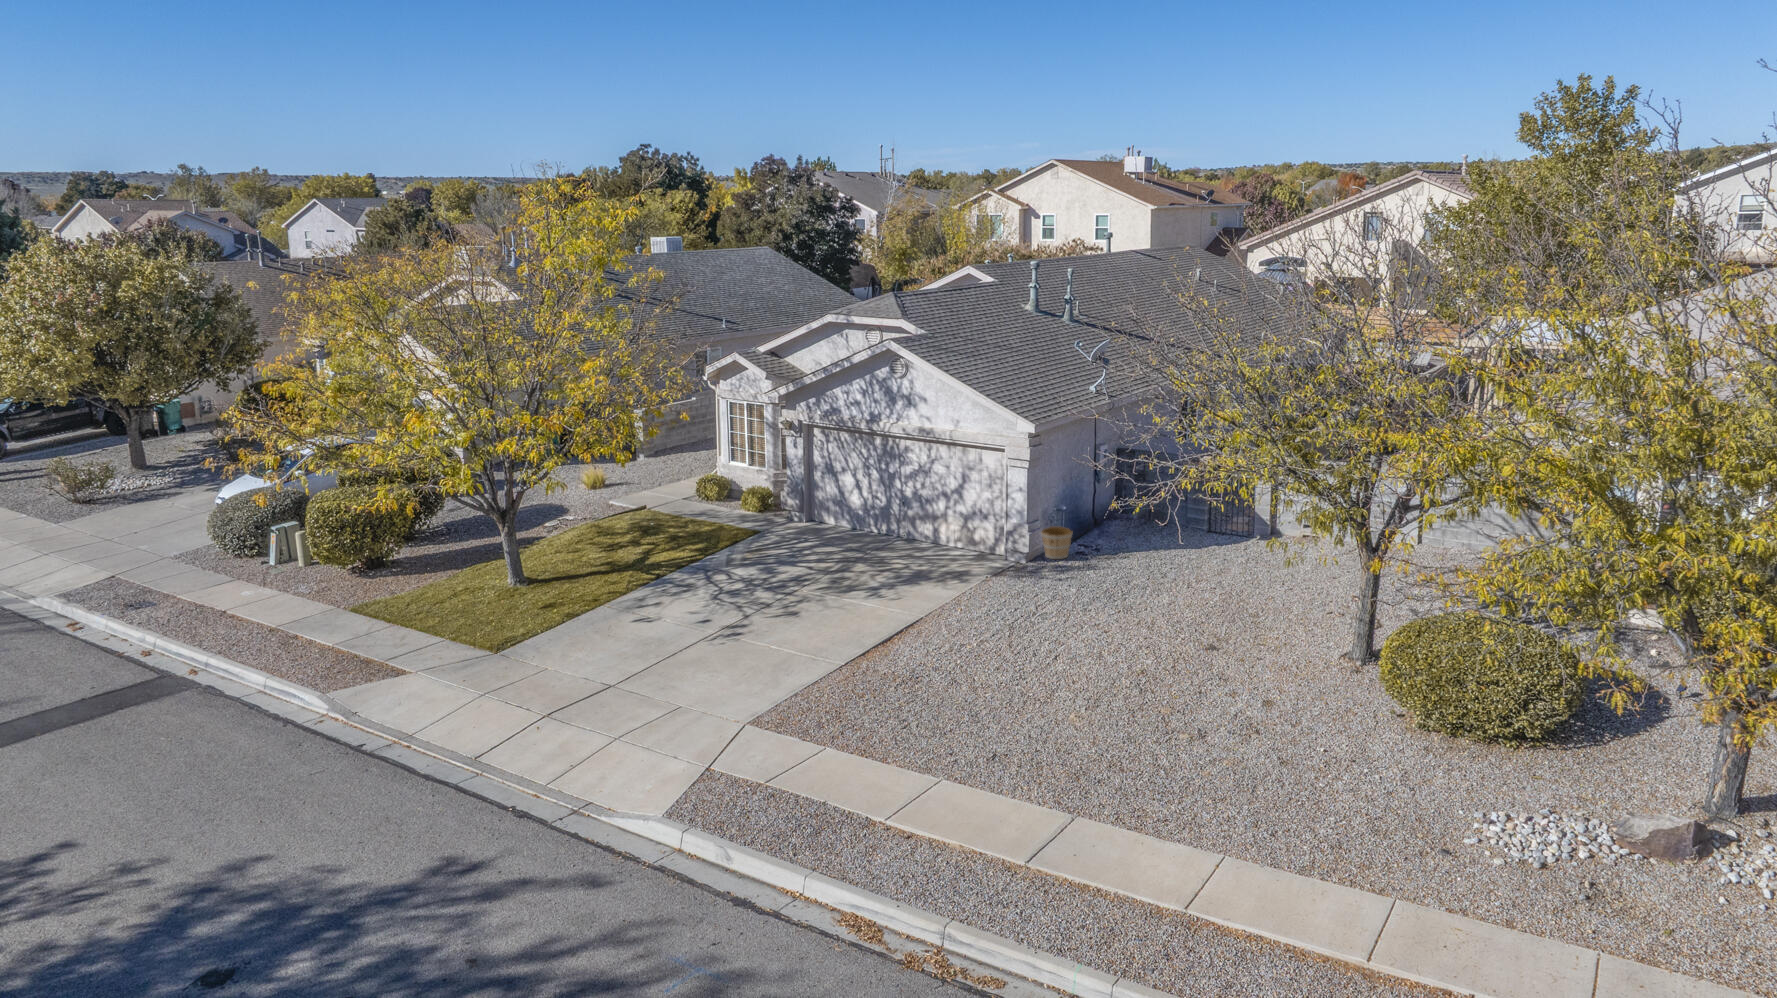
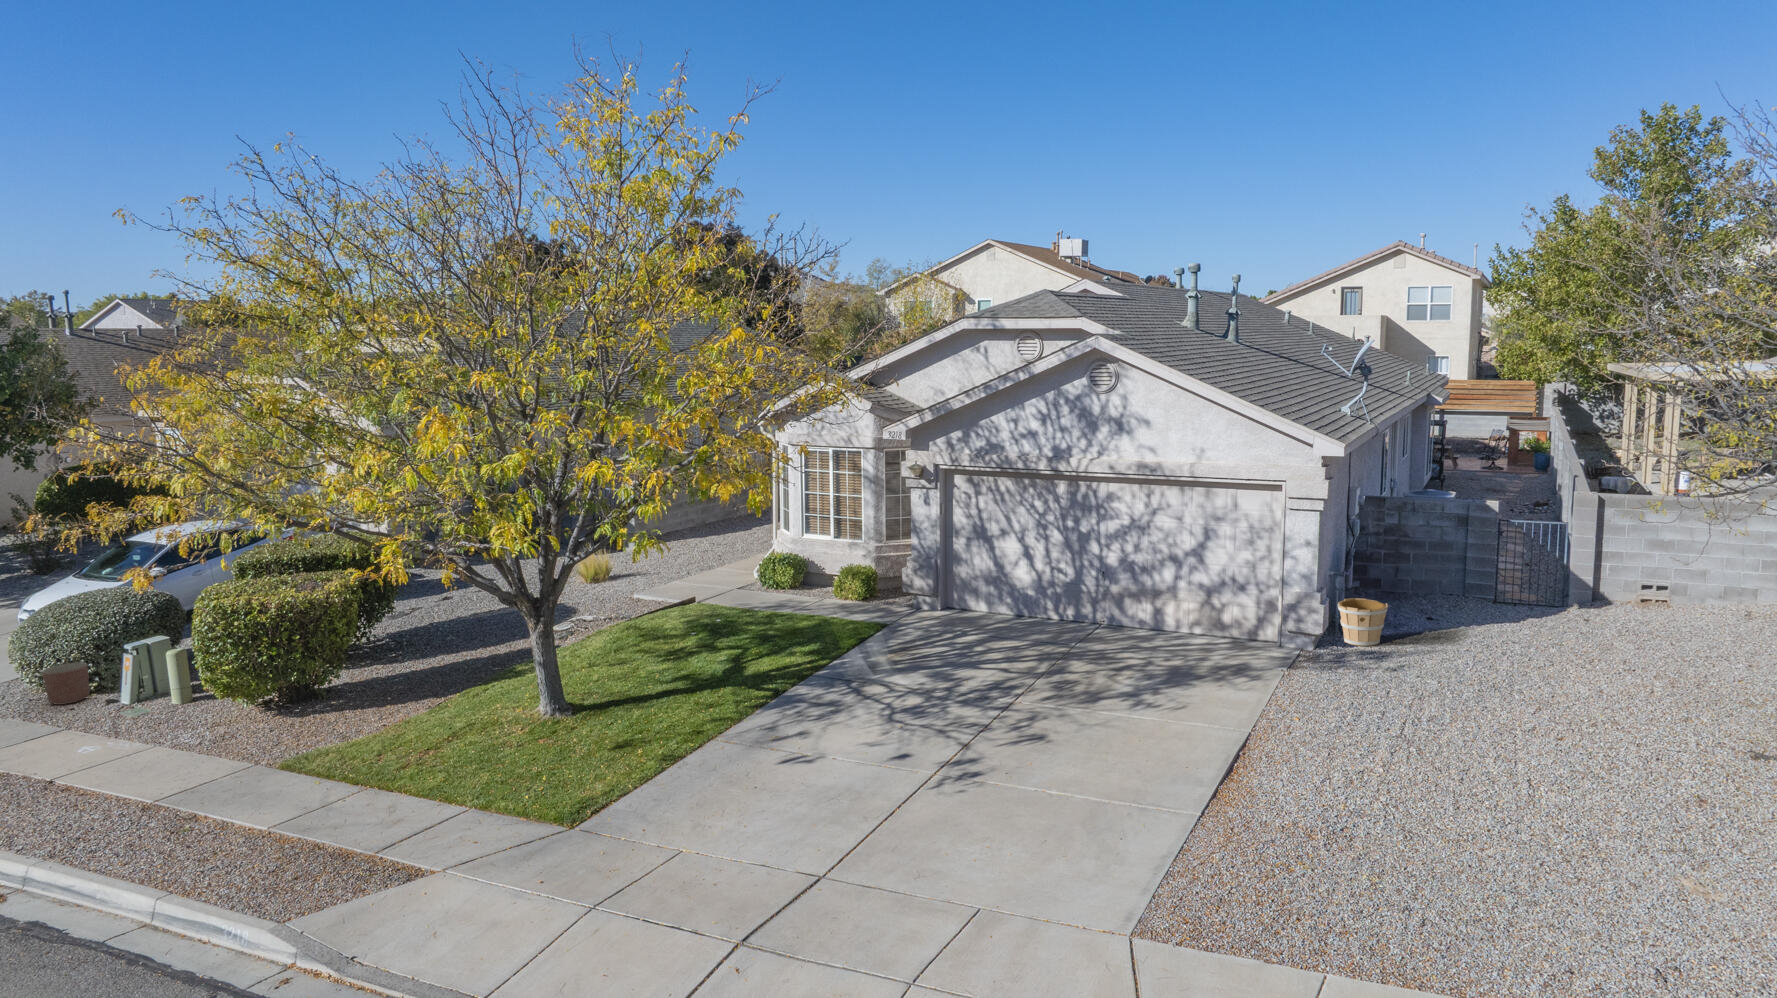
planter: none [215,540,245,567] -> present [42,662,90,705]

